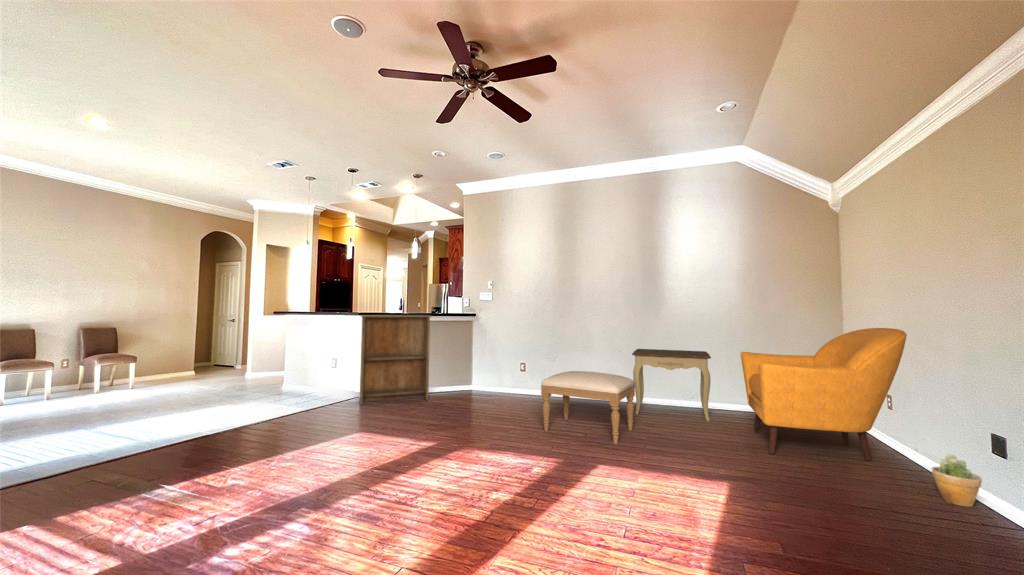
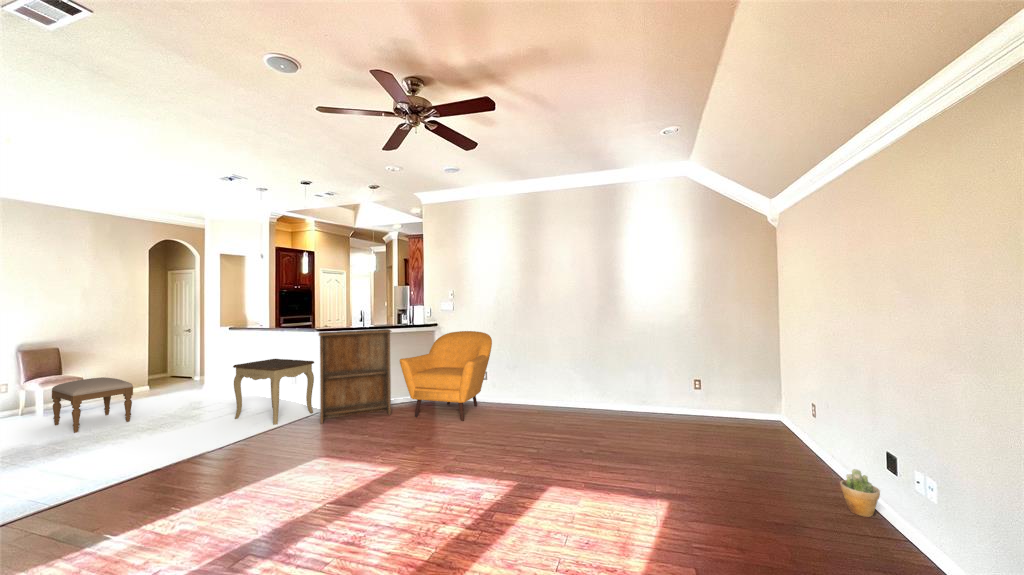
armchair: present [741,328,907,461] -> present [400,331,492,421]
side table: present [632,349,711,421] -> present [233,359,314,425]
ottoman: present [541,371,635,444] -> present [52,377,133,433]

